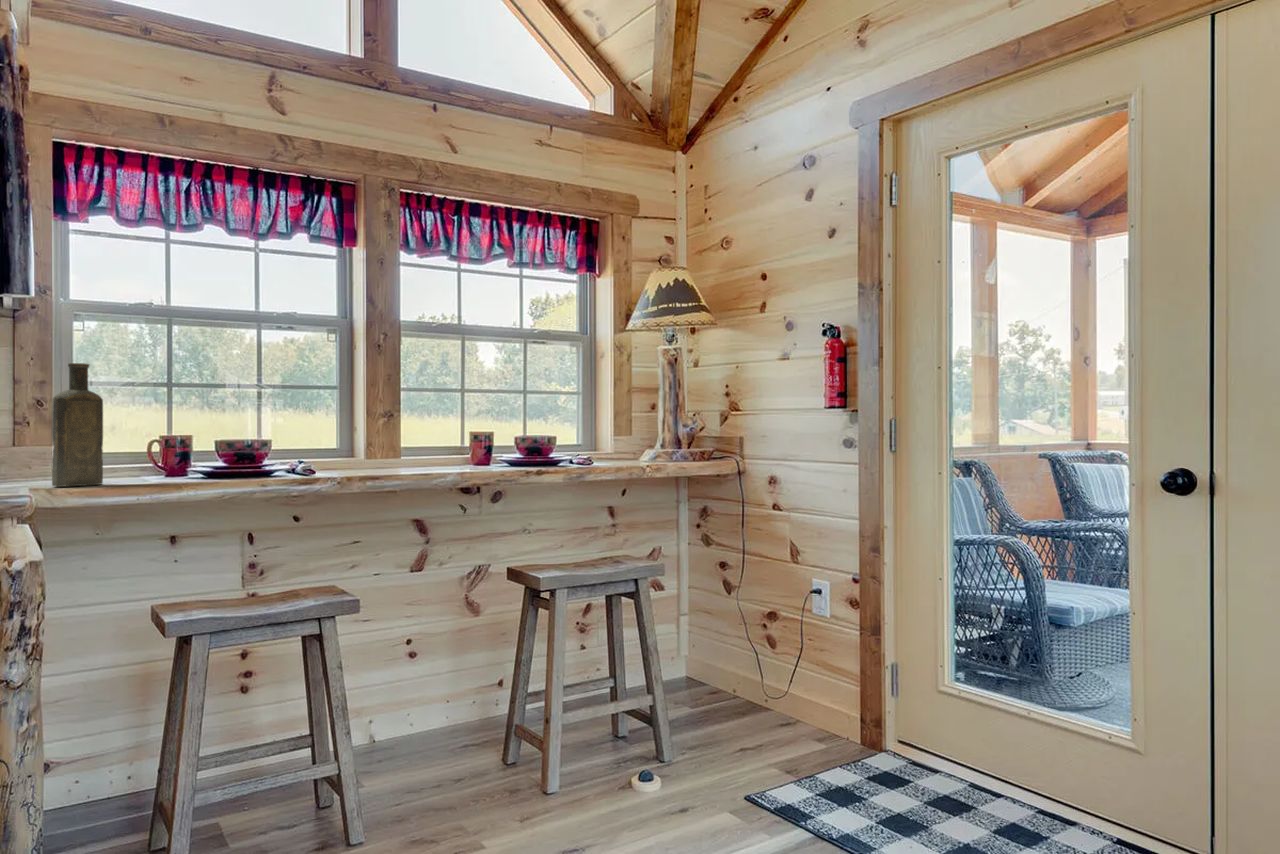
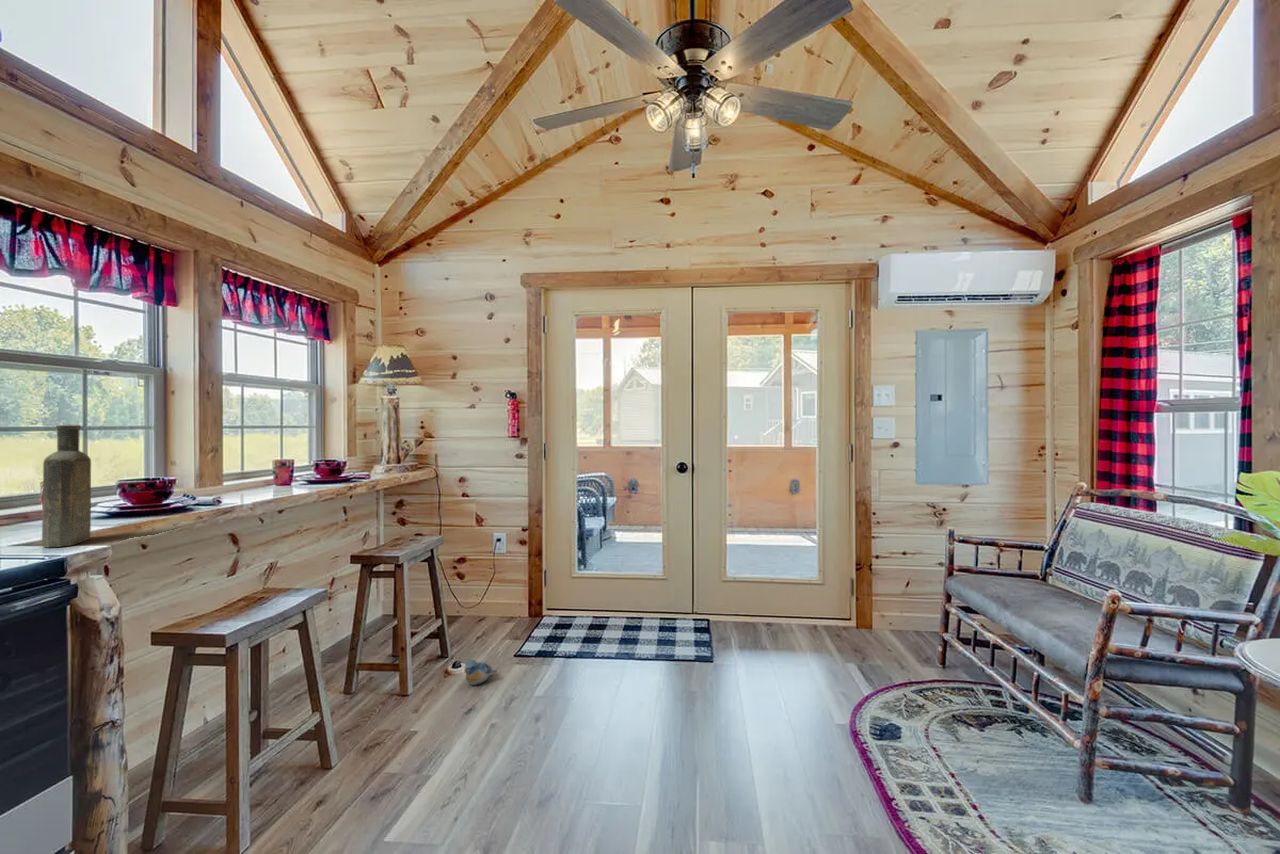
plush toy: none [608,771,672,818] -> present [465,660,498,685]

